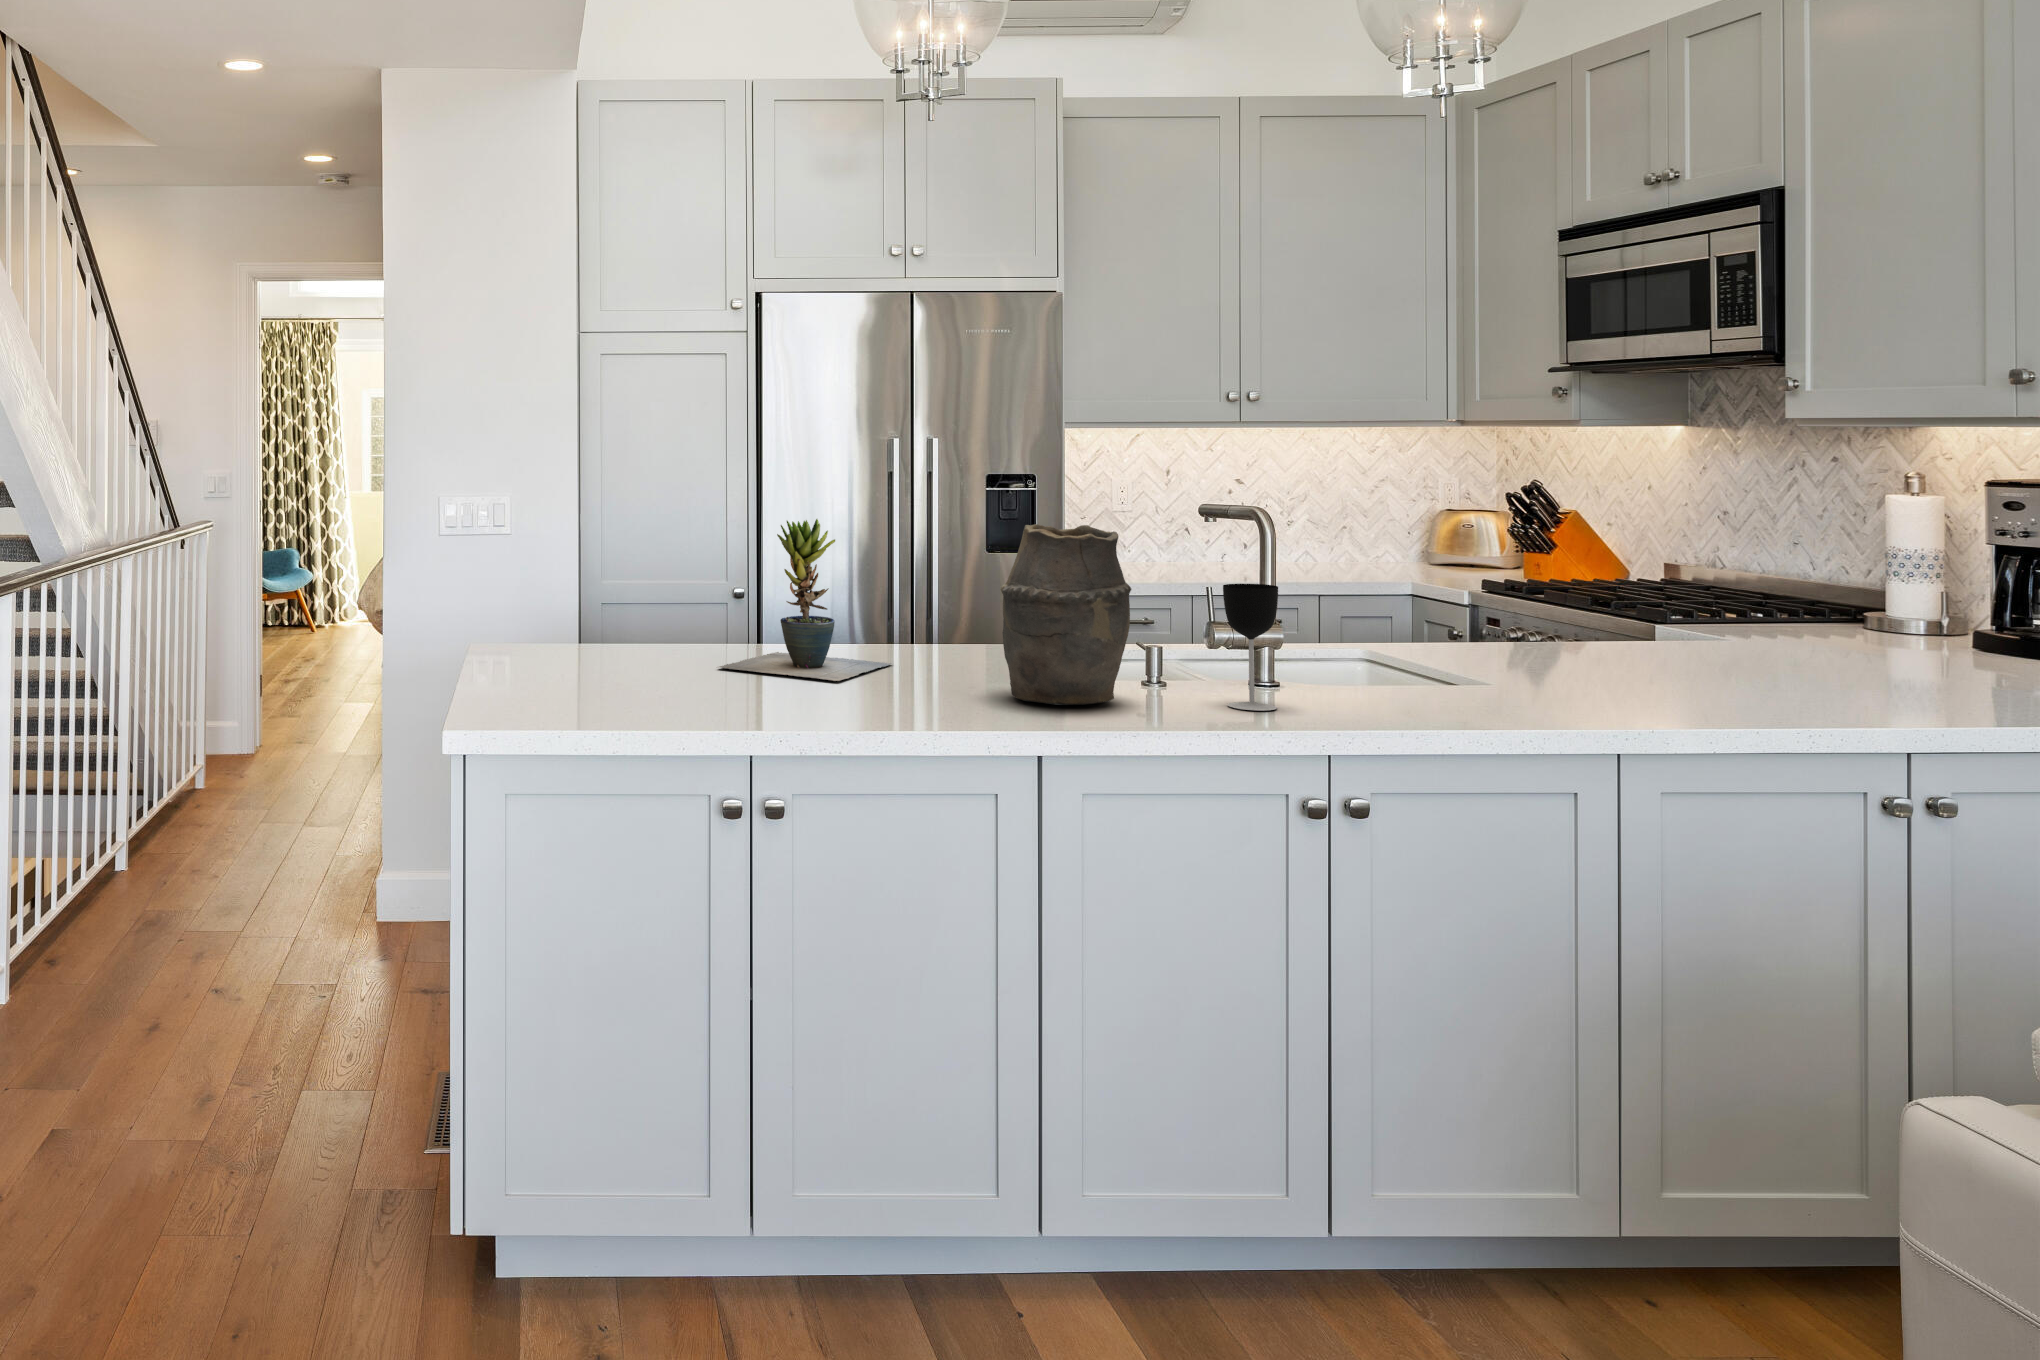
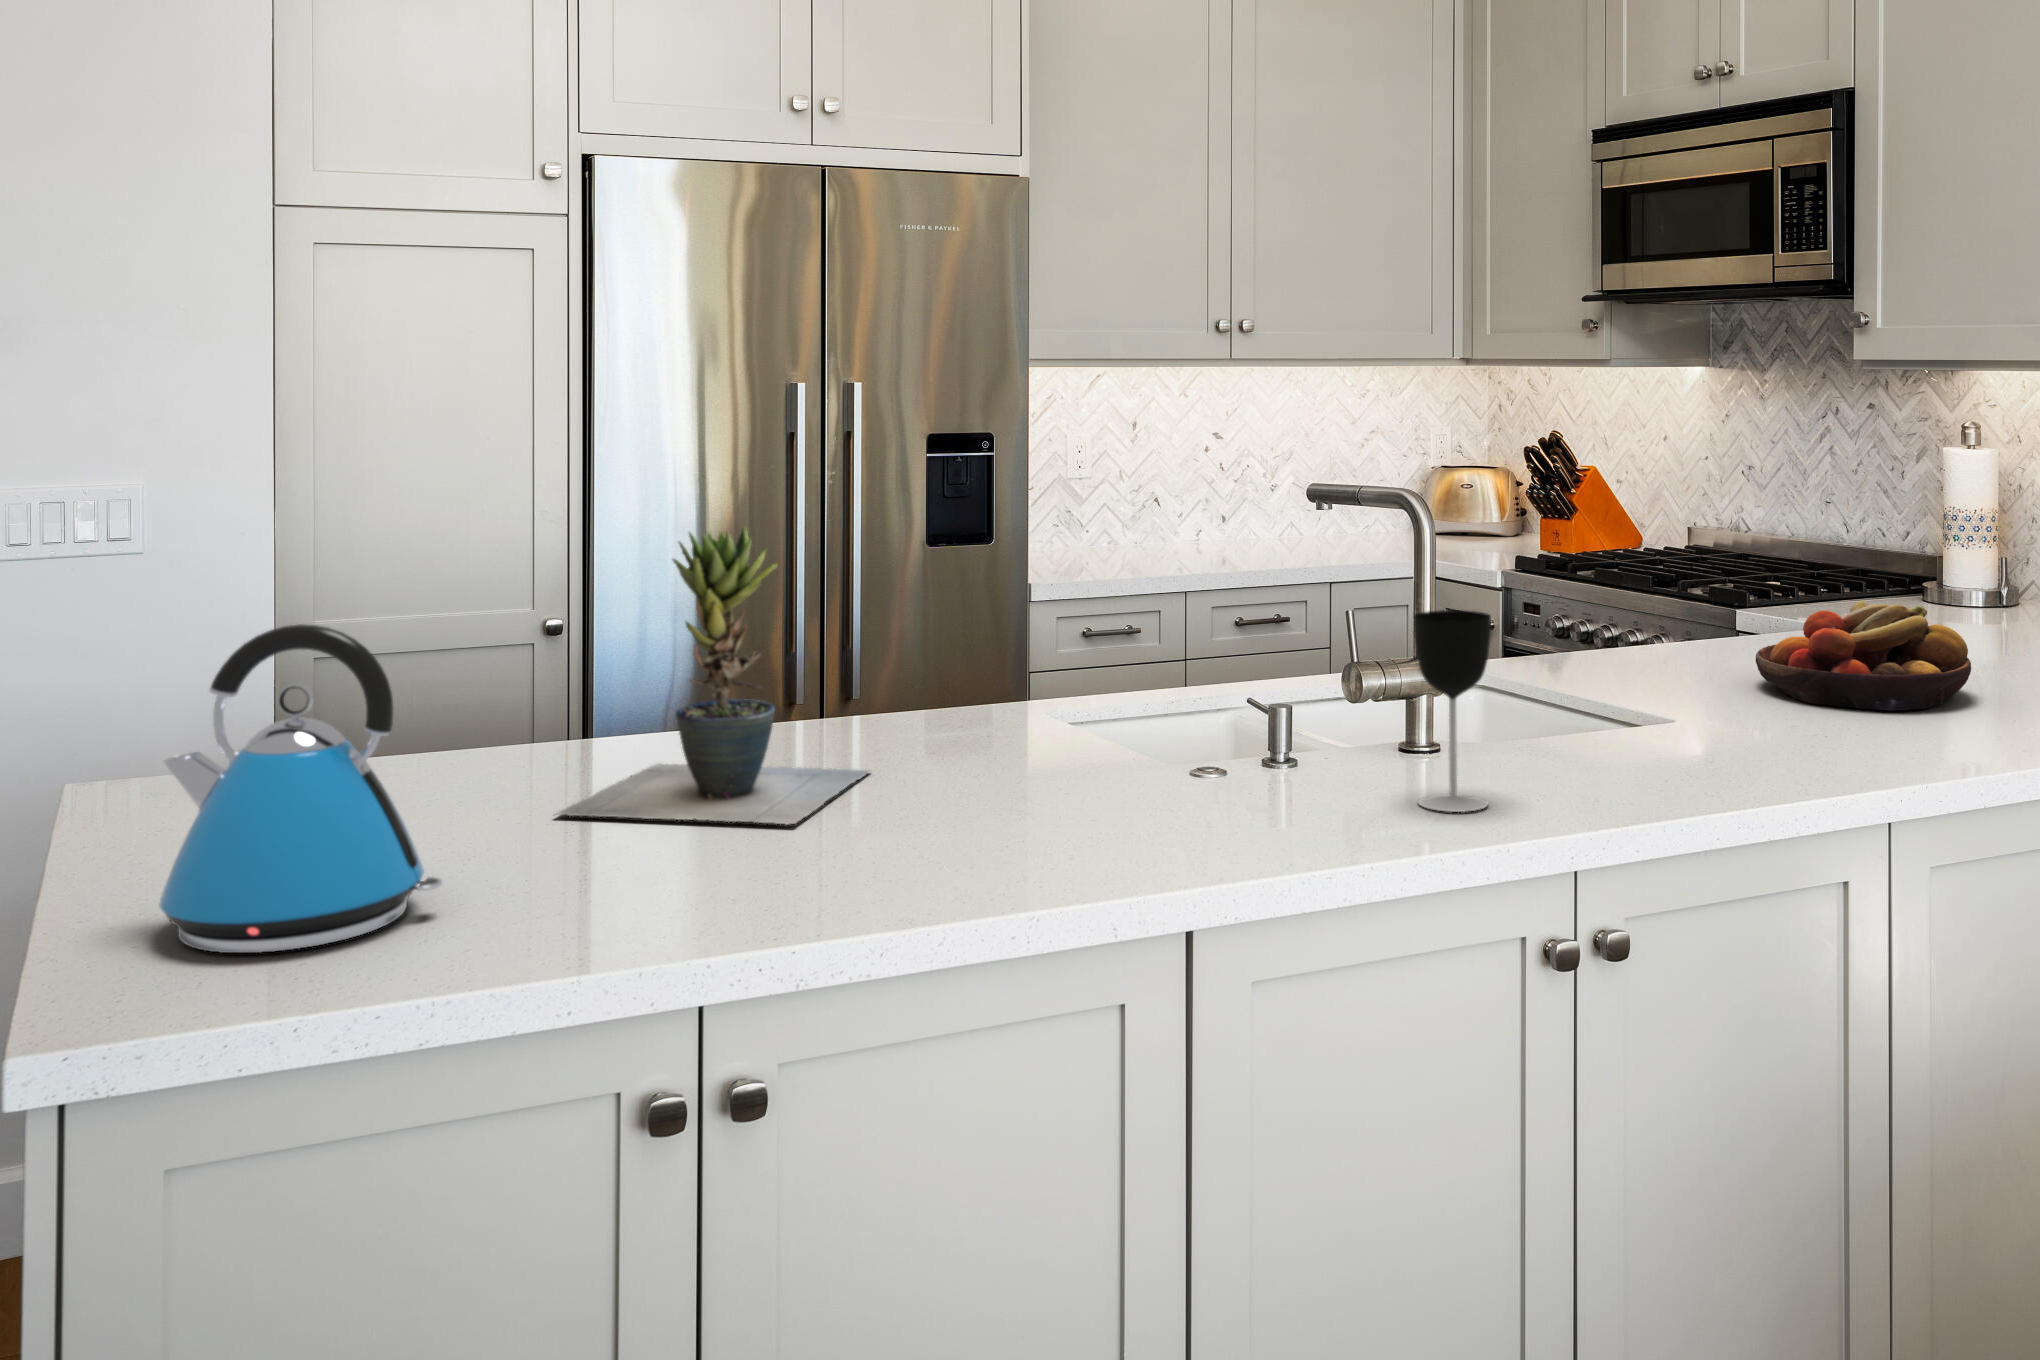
vase: present [1001,524,1131,705] -> none [1086,527,1290,838]
kettle: none [538,553,657,702] -> present [159,624,442,953]
fruit bowl: none [1584,611,1784,691] -> present [1756,600,1971,710]

